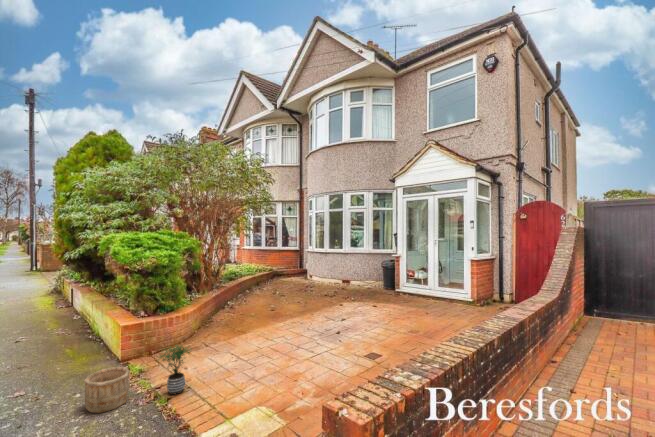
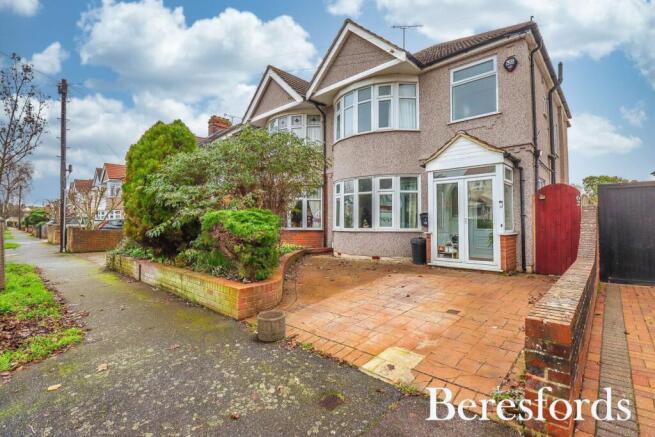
potted plant: present [160,345,189,395] -> none [302,293,327,330]

